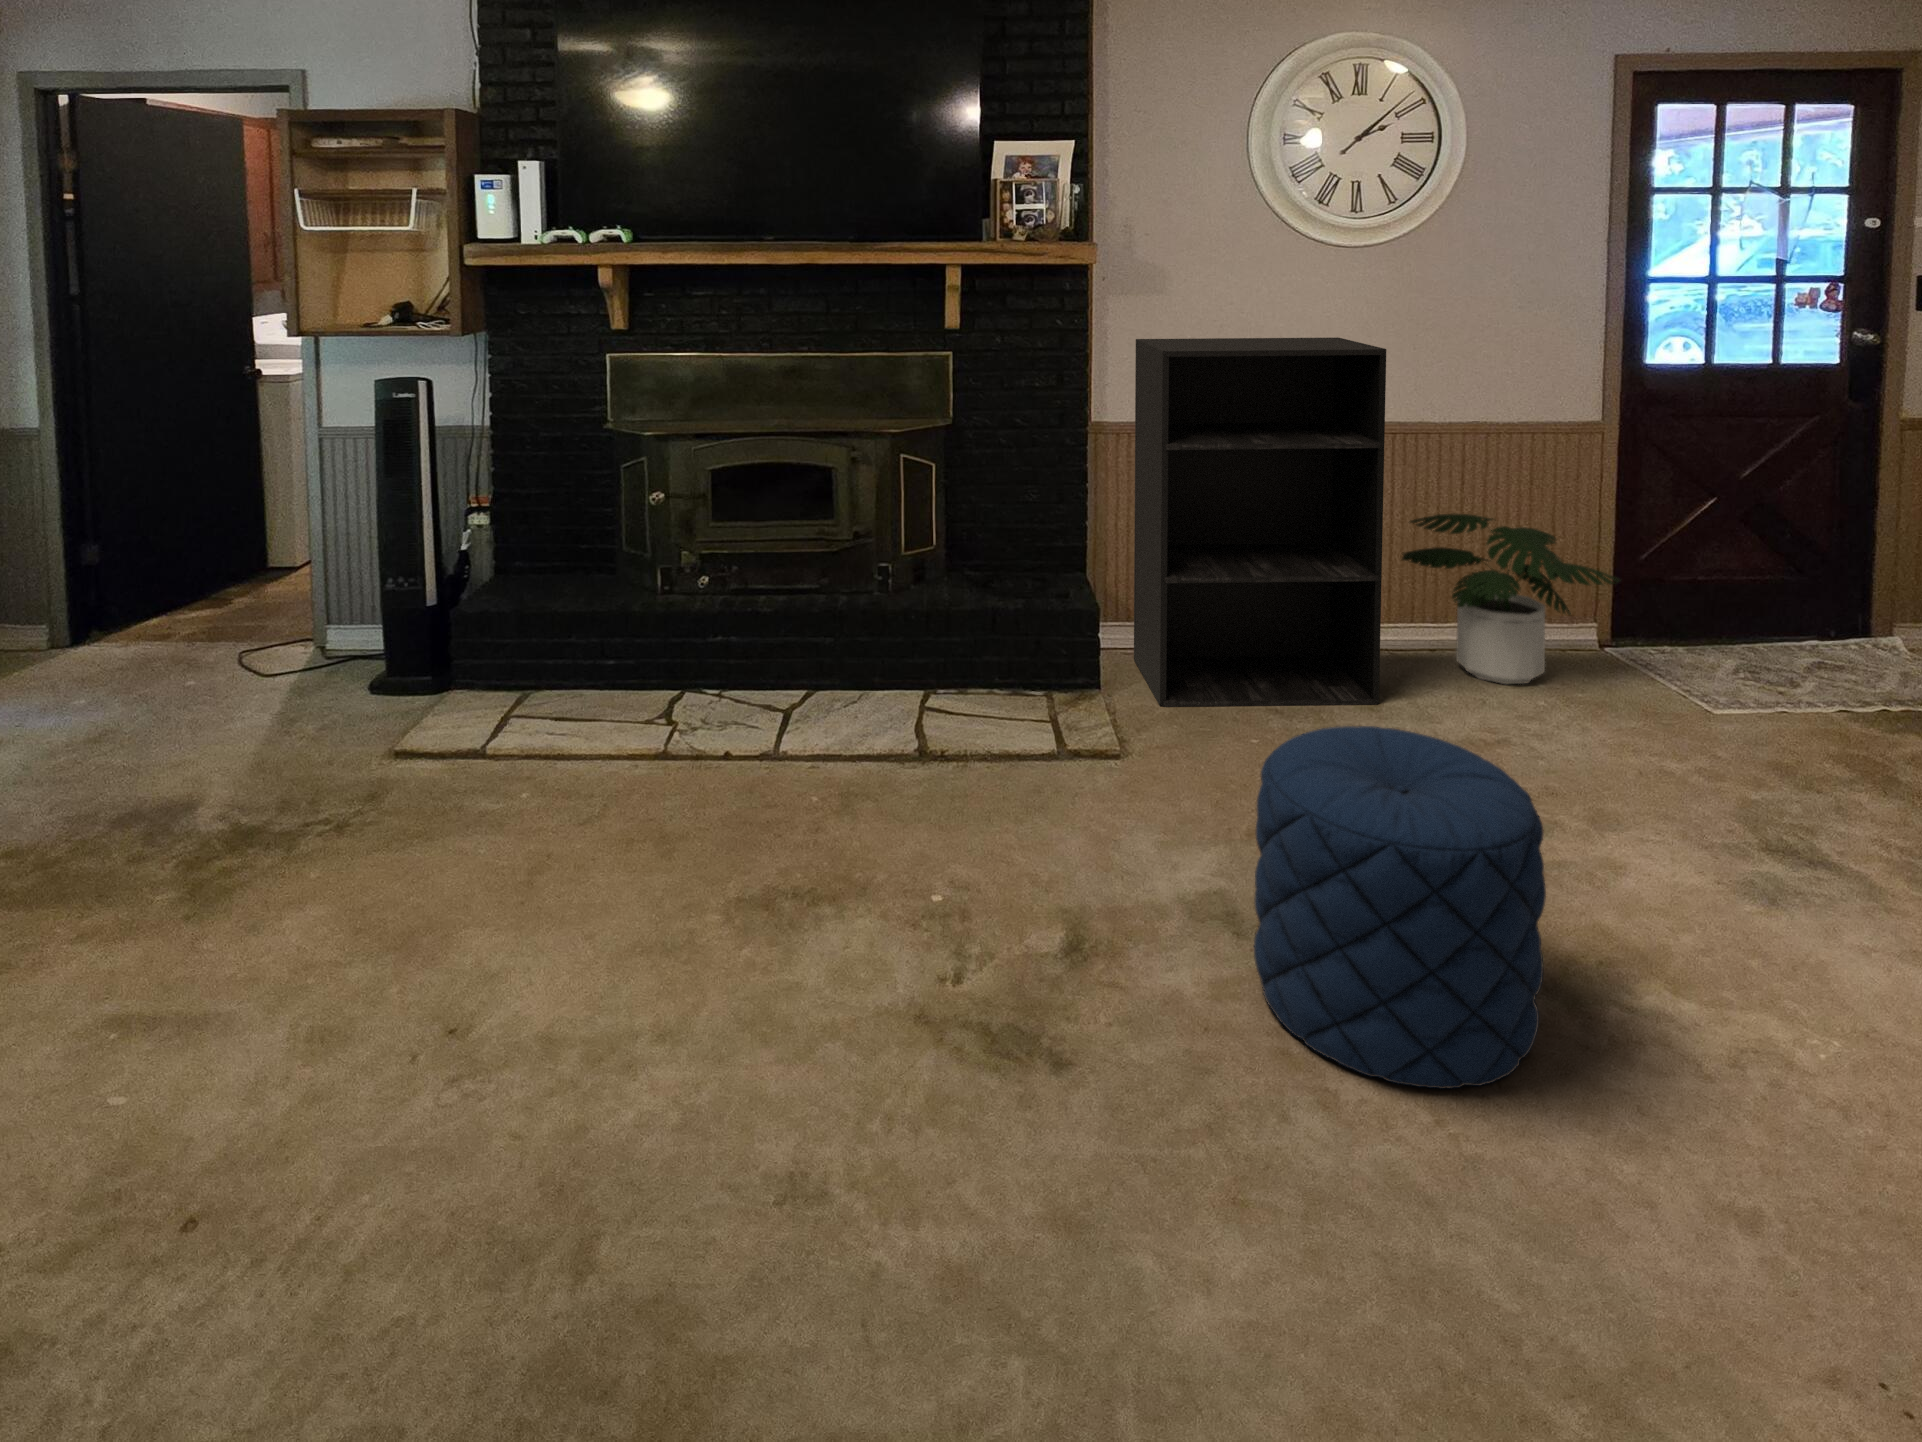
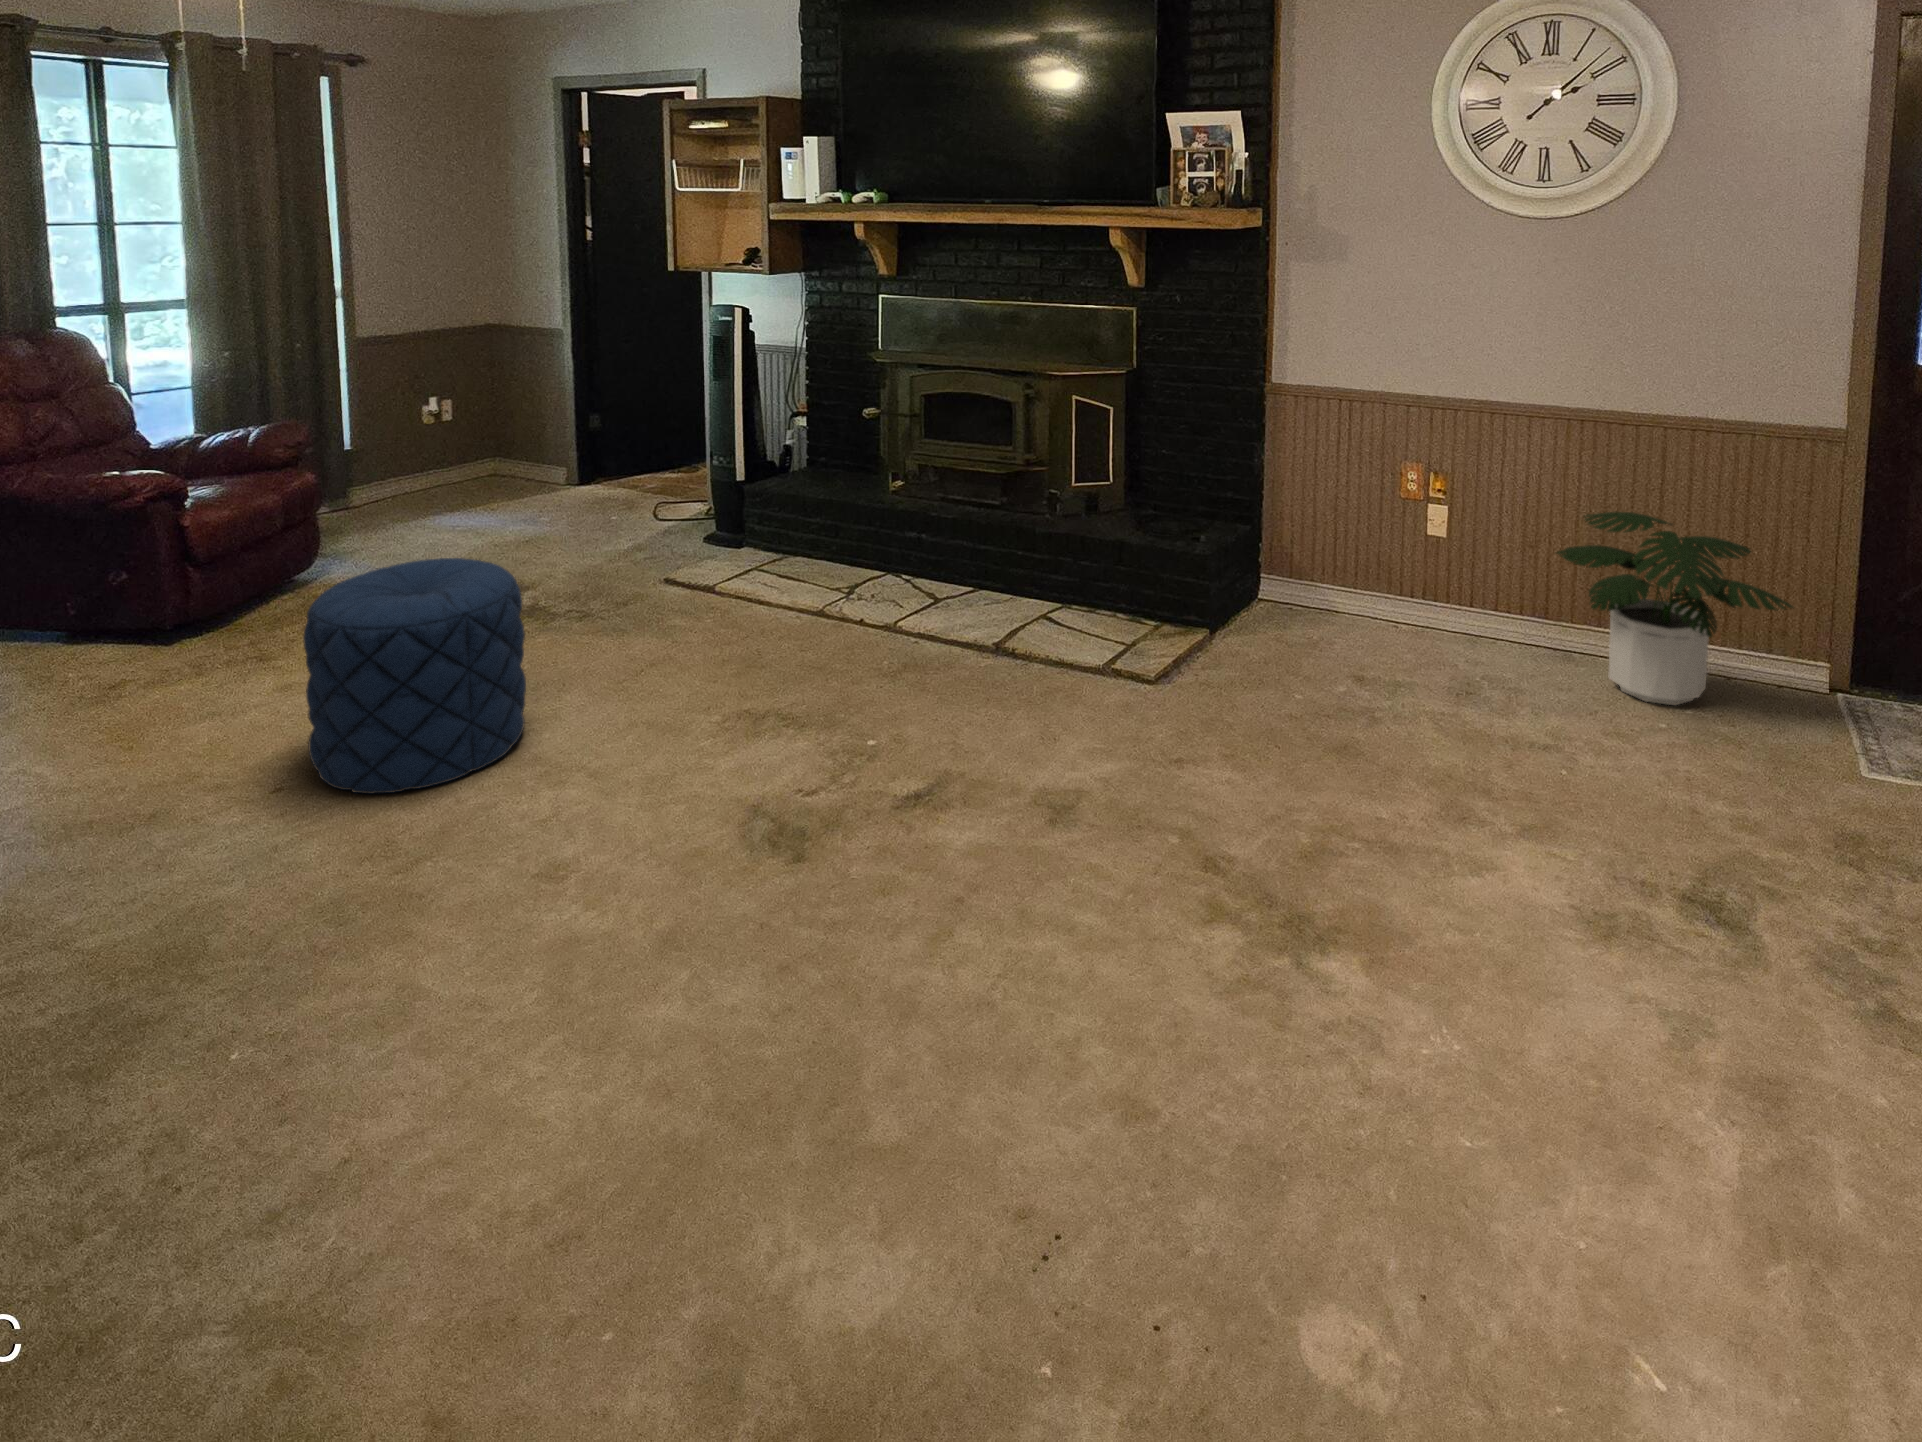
bookshelf: present [1134,337,1386,707] -> none [1250,304,1497,691]
pouf: present [1254,726,1546,1089] -> present [303,558,526,794]

